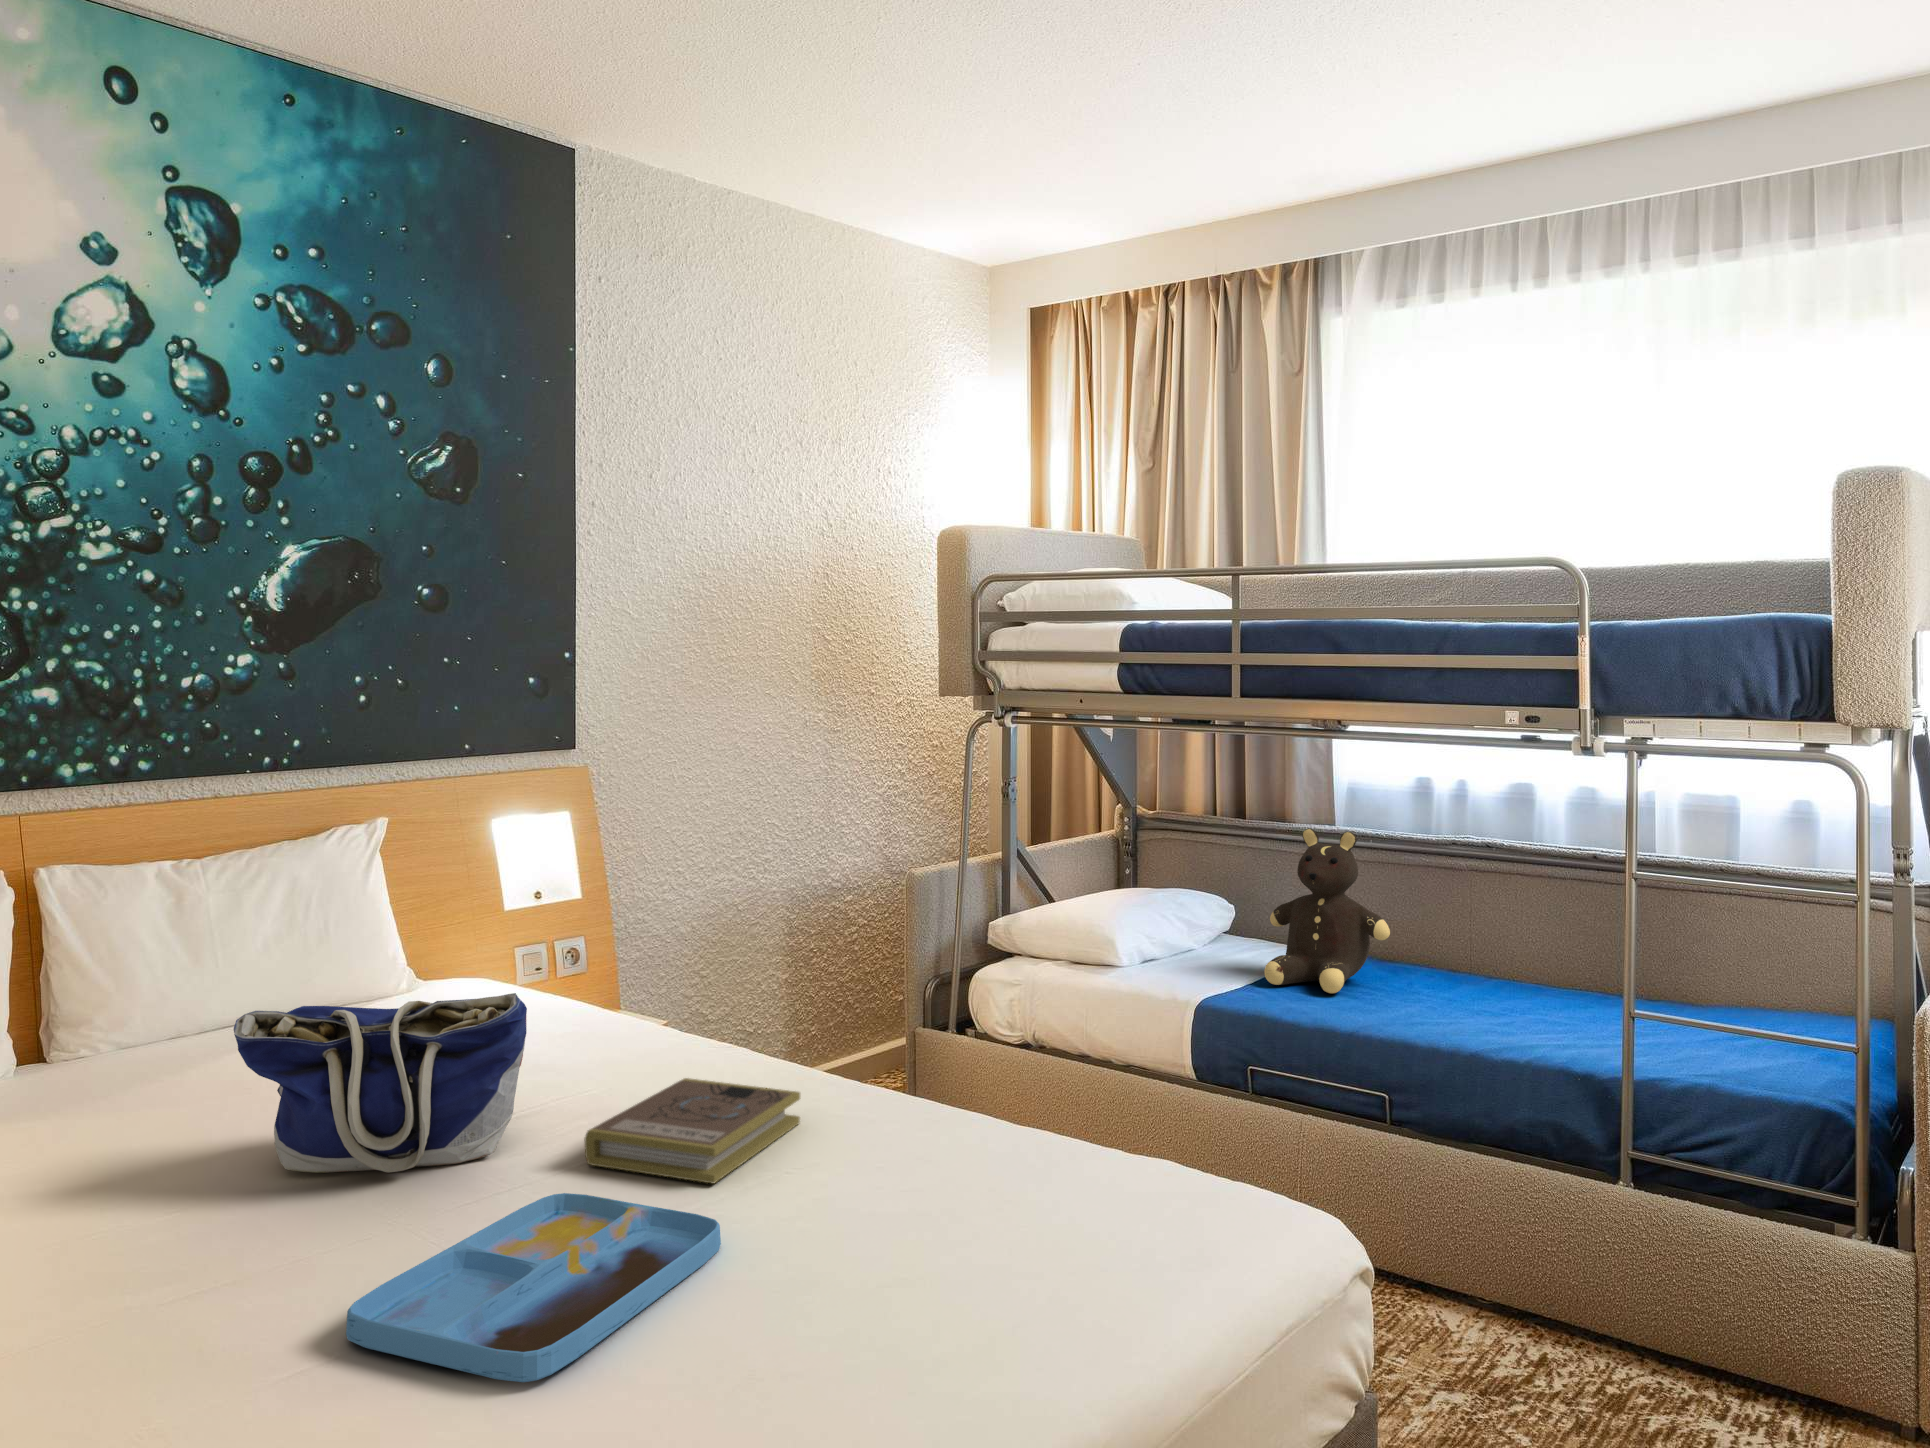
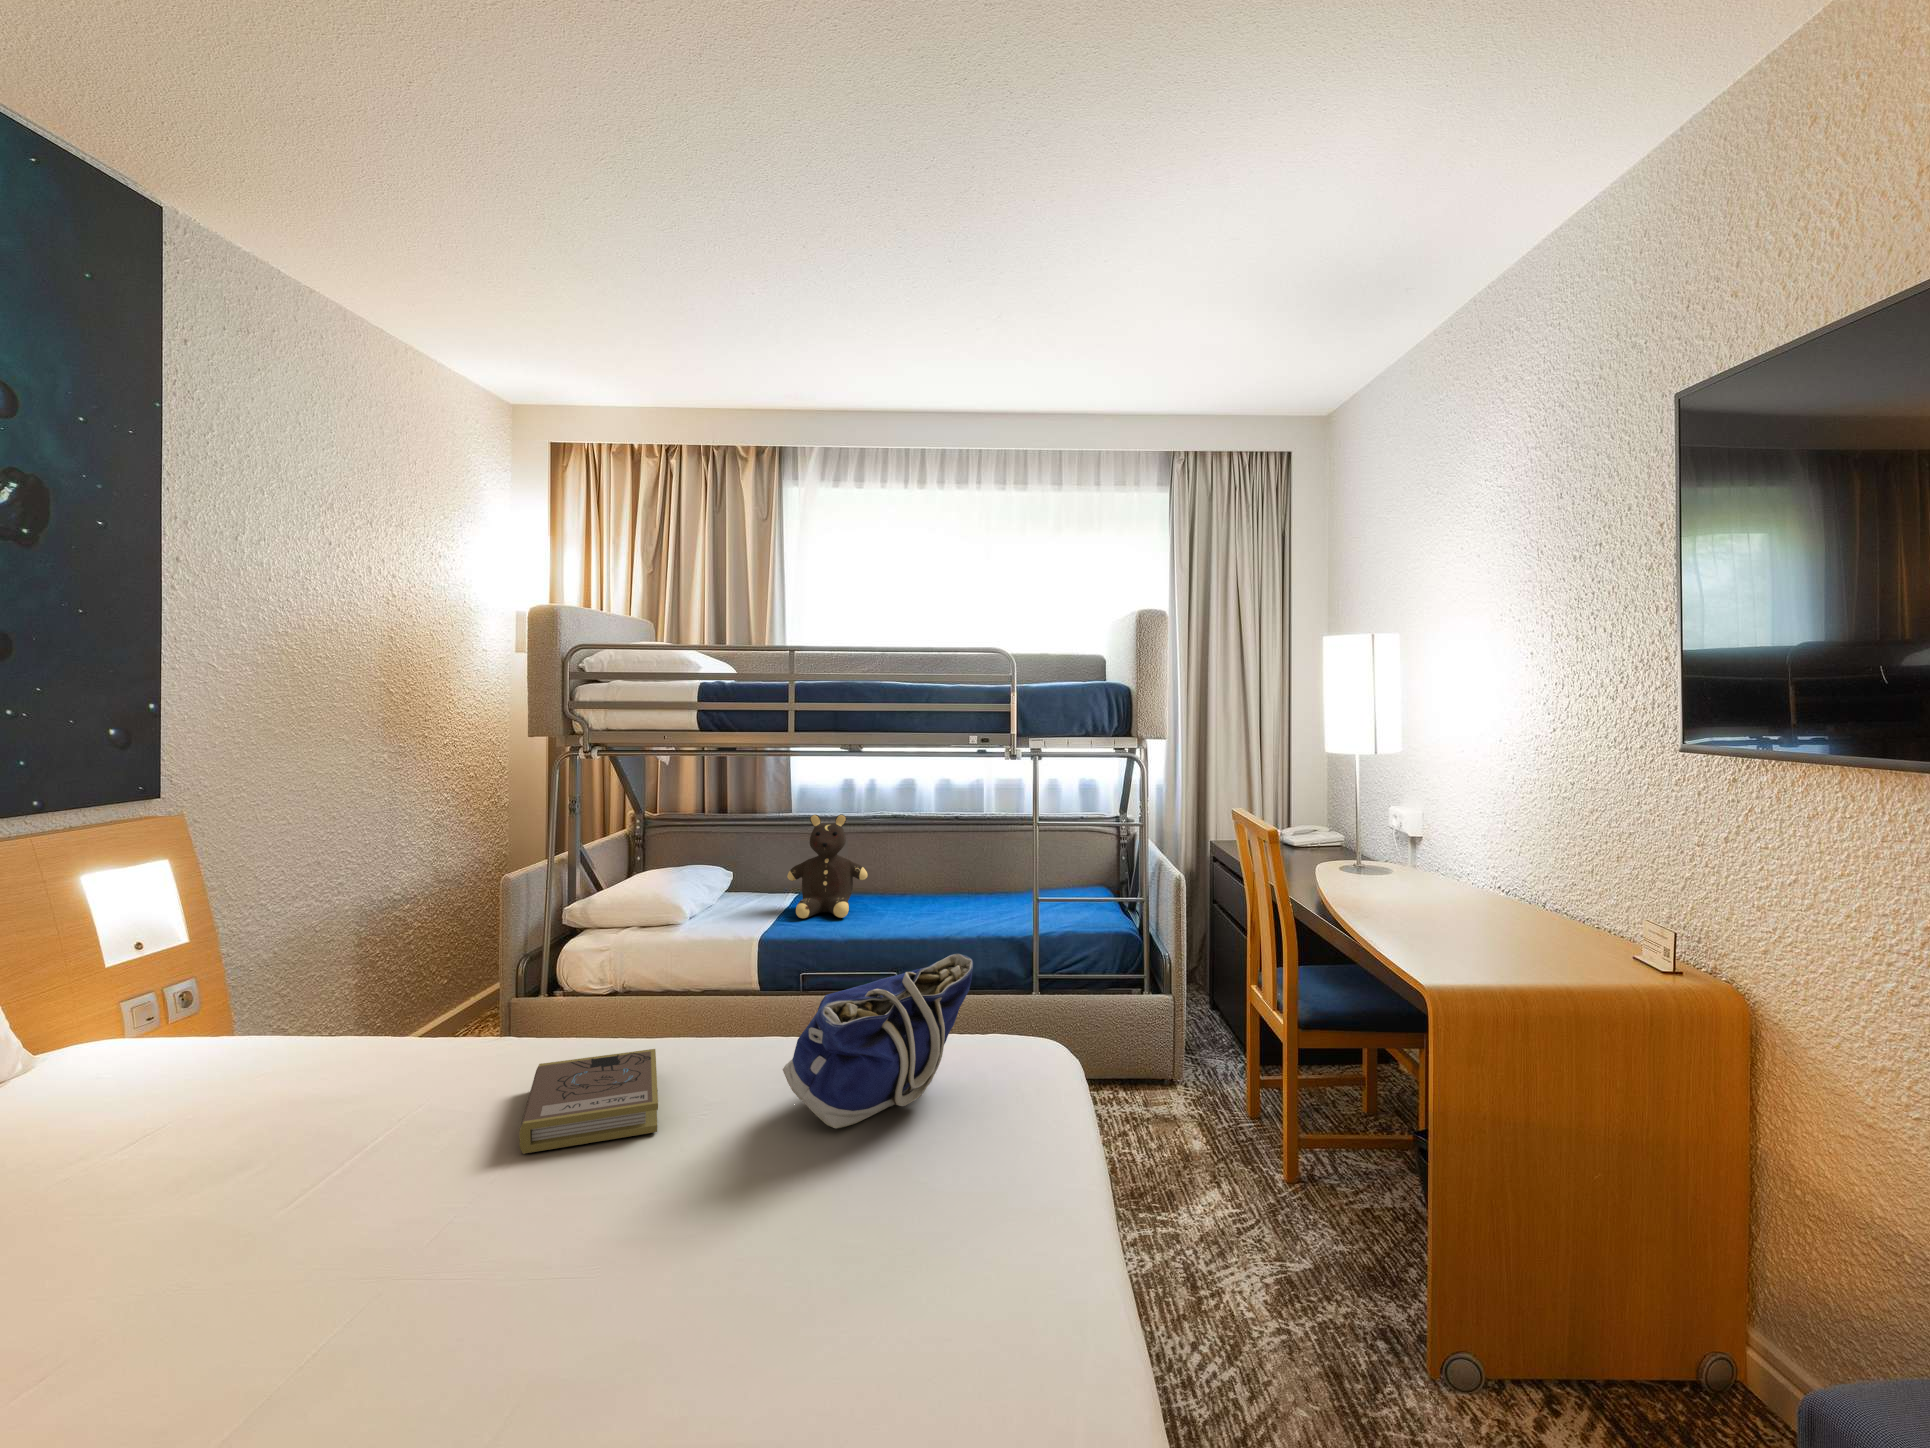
tote bag: present [234,993,527,1173] -> present [783,953,973,1128]
tray: present [346,1193,721,1382] -> none [509,1150,747,1356]

